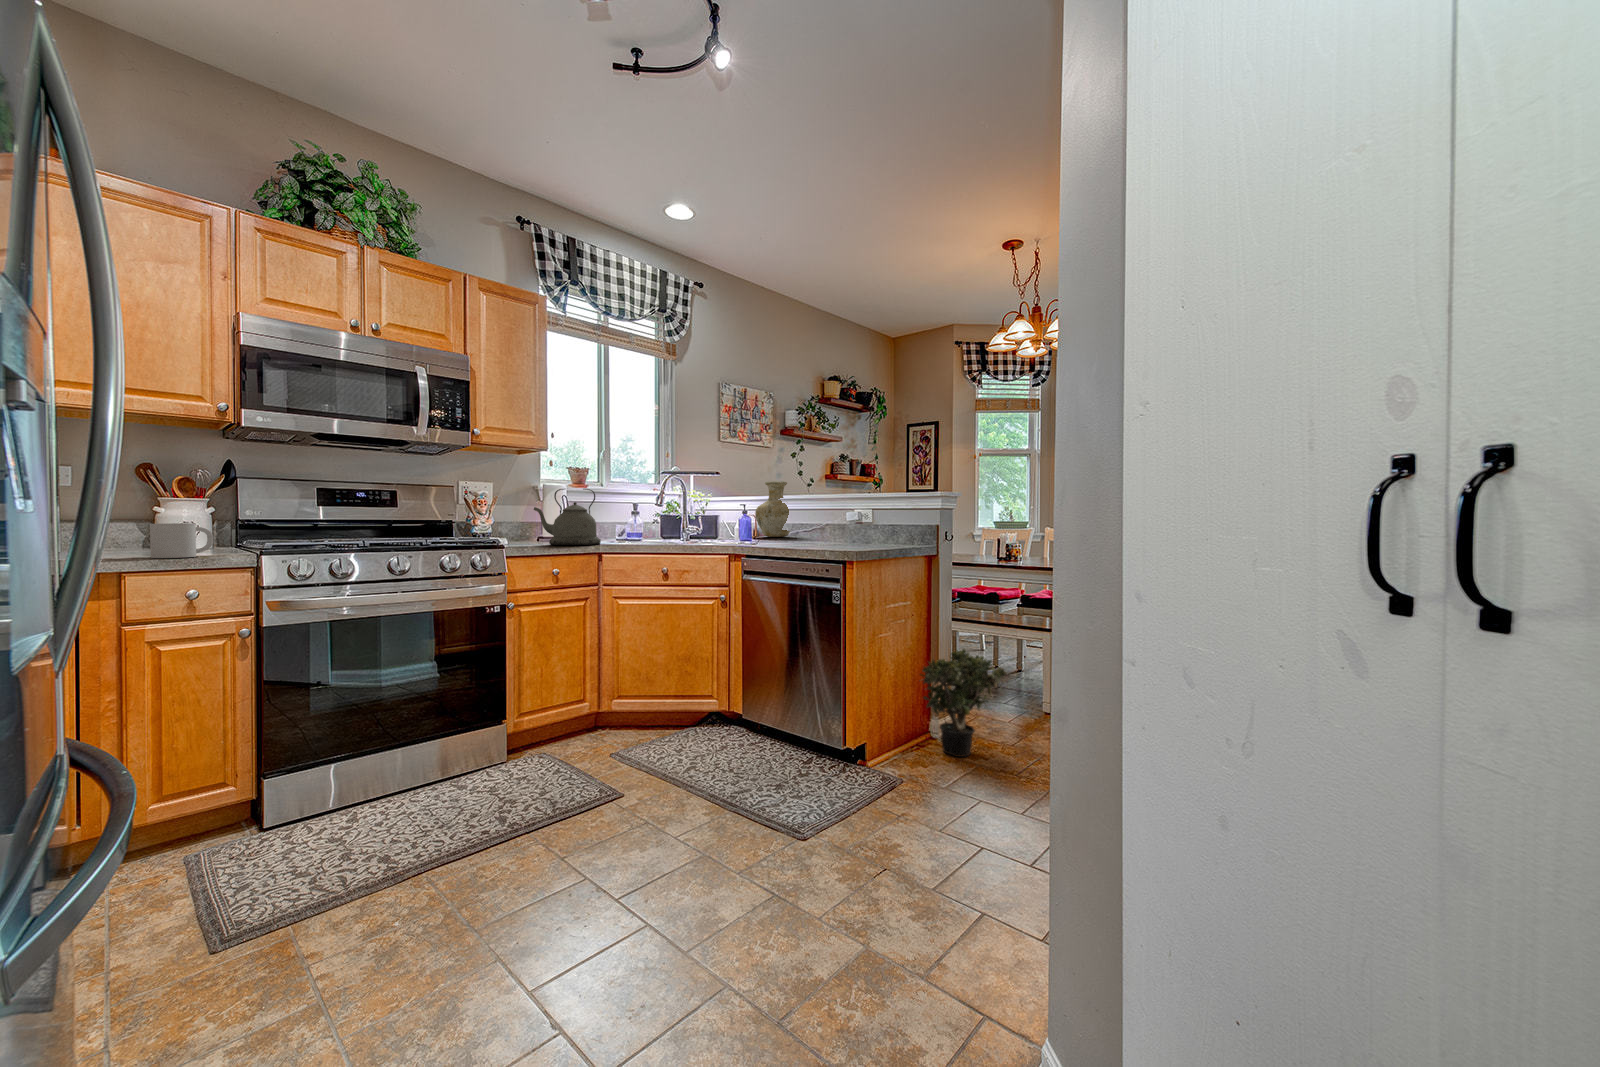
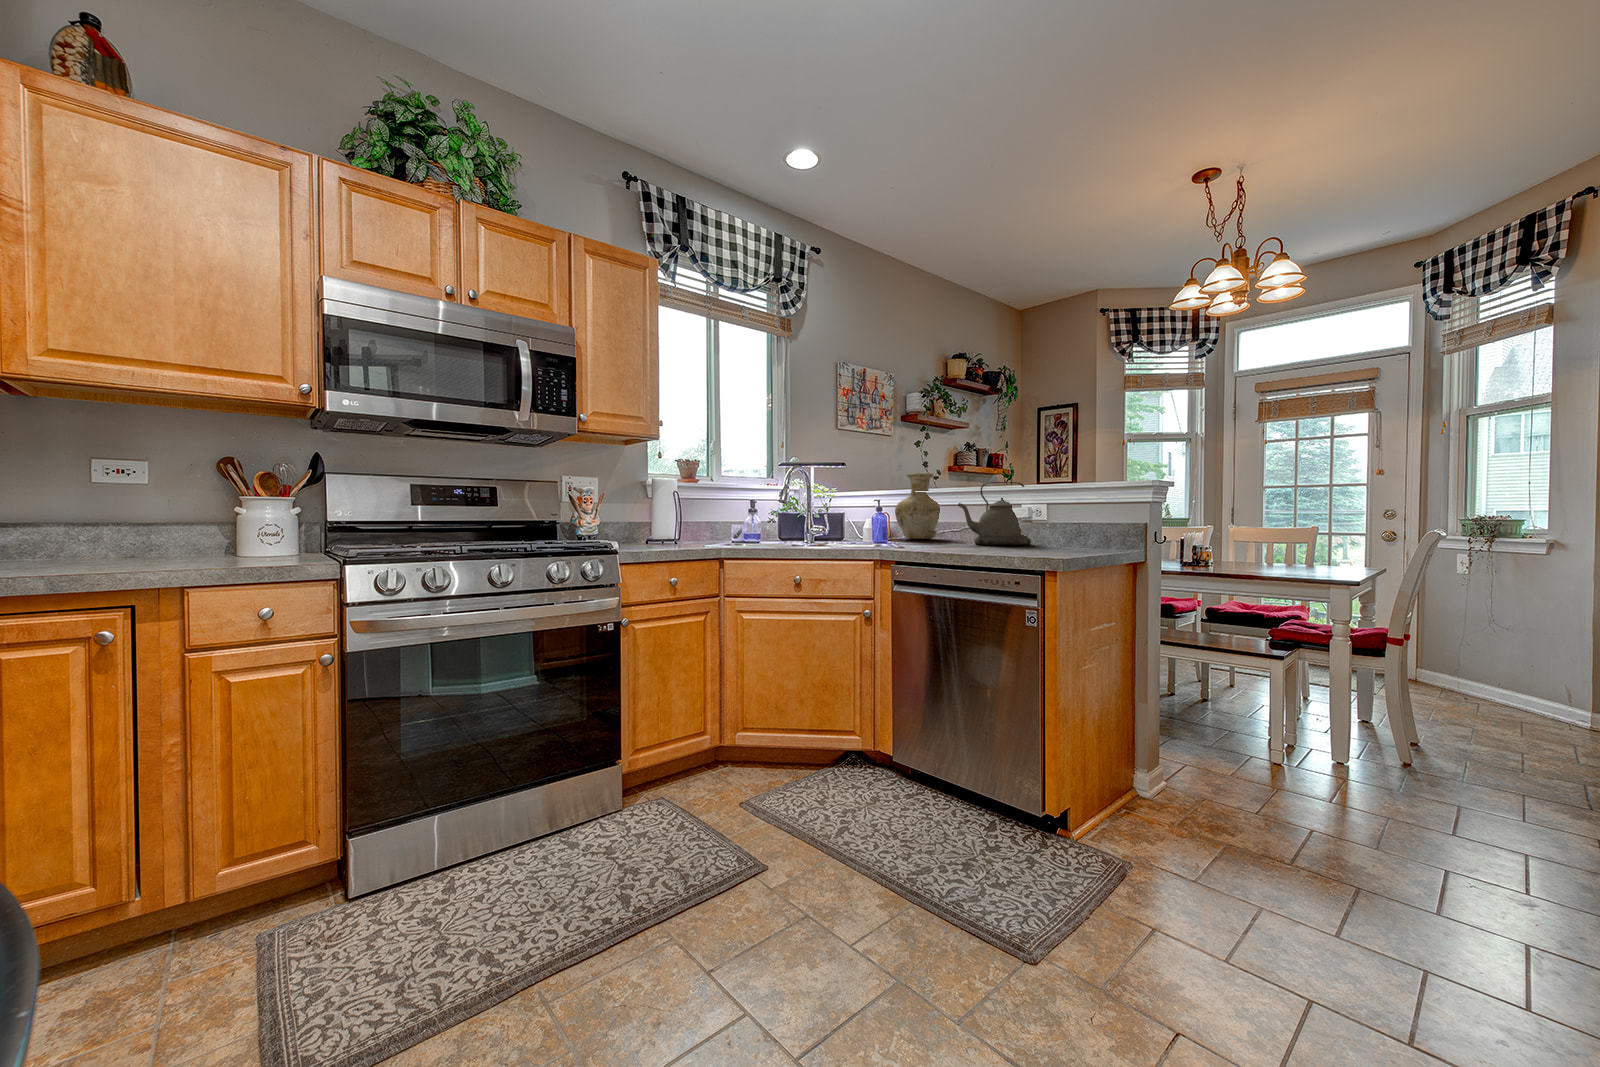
kettle: present [534,489,601,545] -> present [958,482,1031,545]
mug: present [150,523,213,558] -> none [214,528,288,572]
potted plant: present [920,649,1007,757] -> none [1131,686,1257,827]

